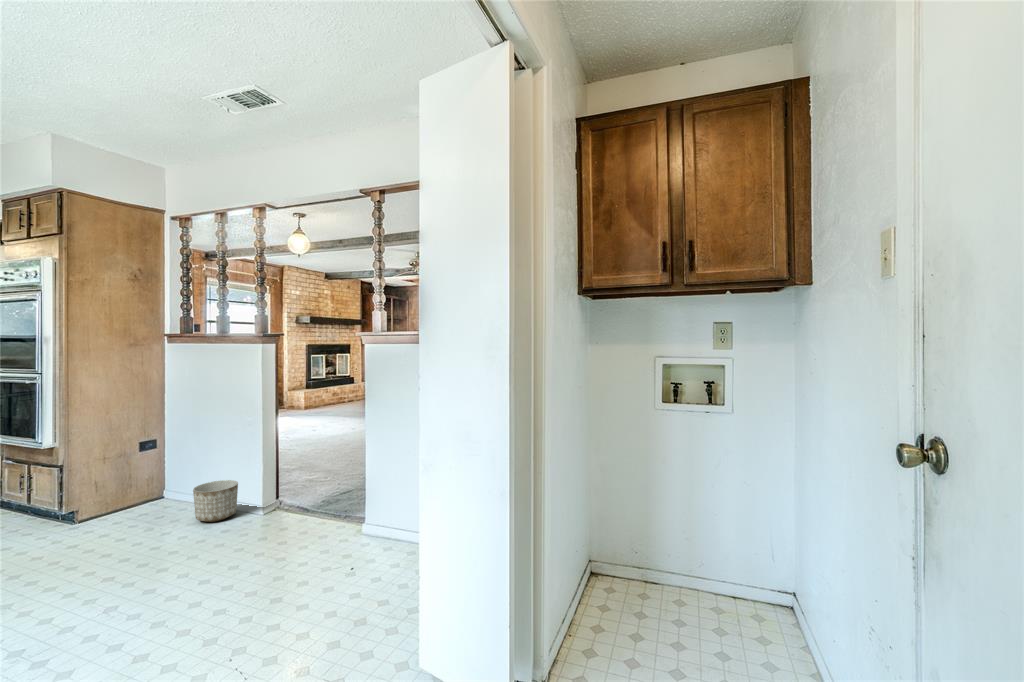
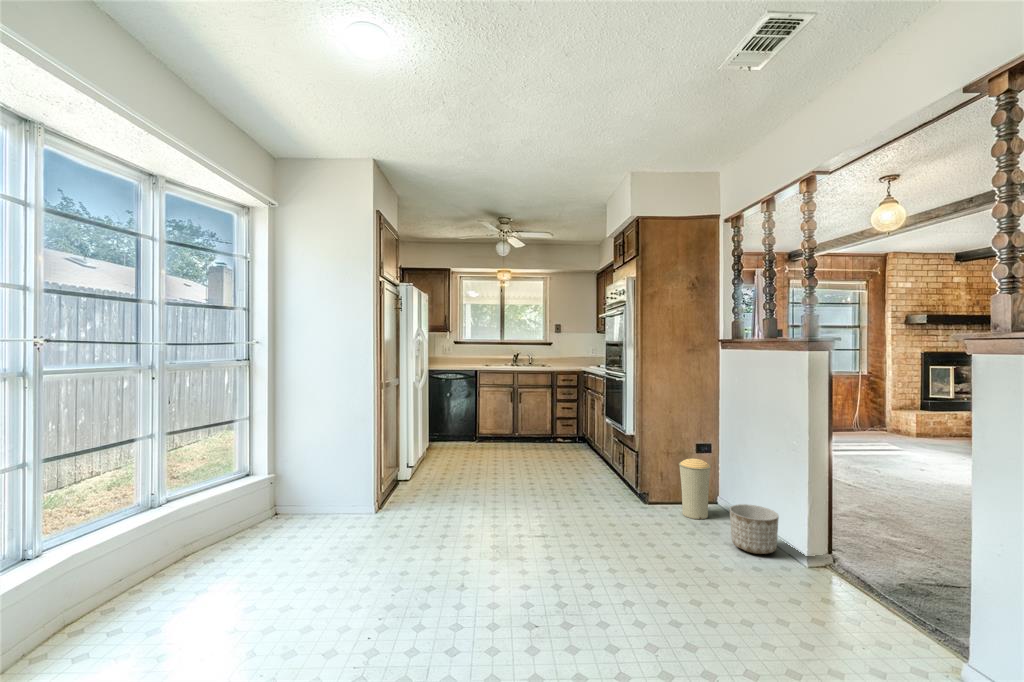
trash can: none [125,457,164,518] -> present [679,458,711,519]

